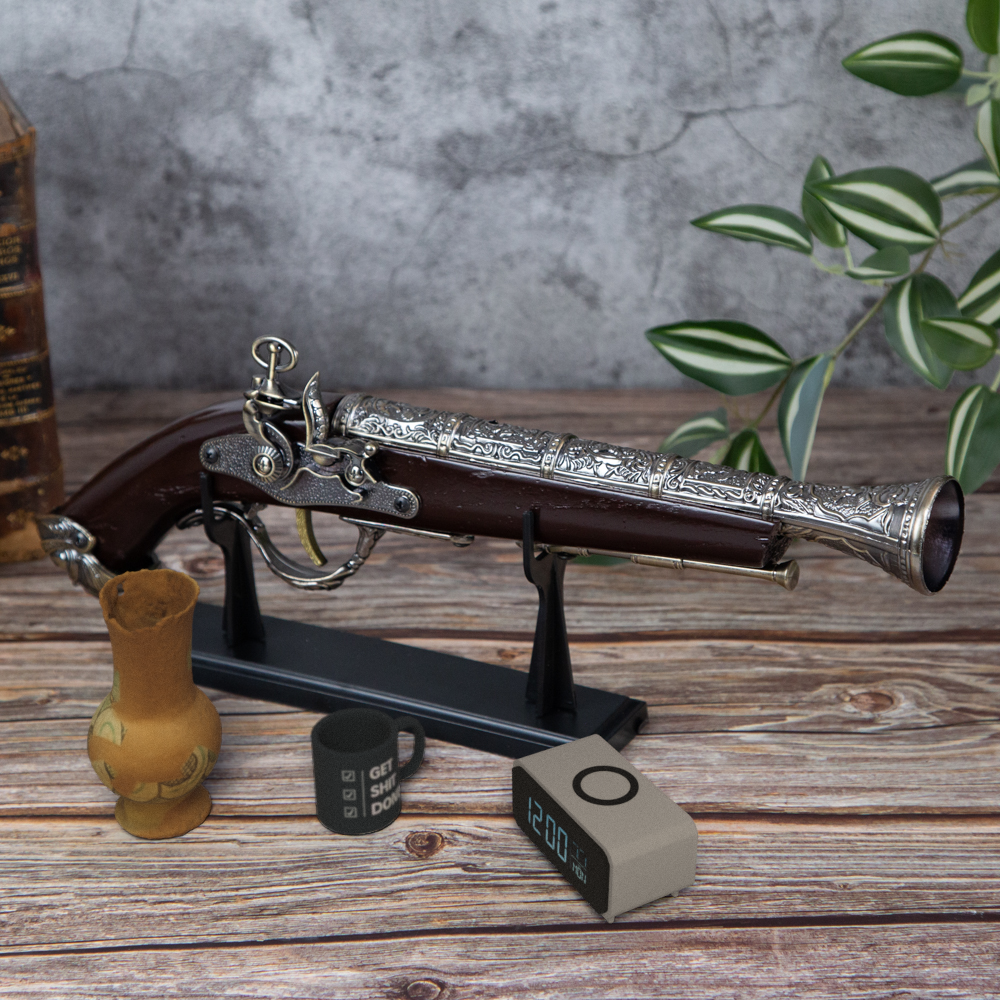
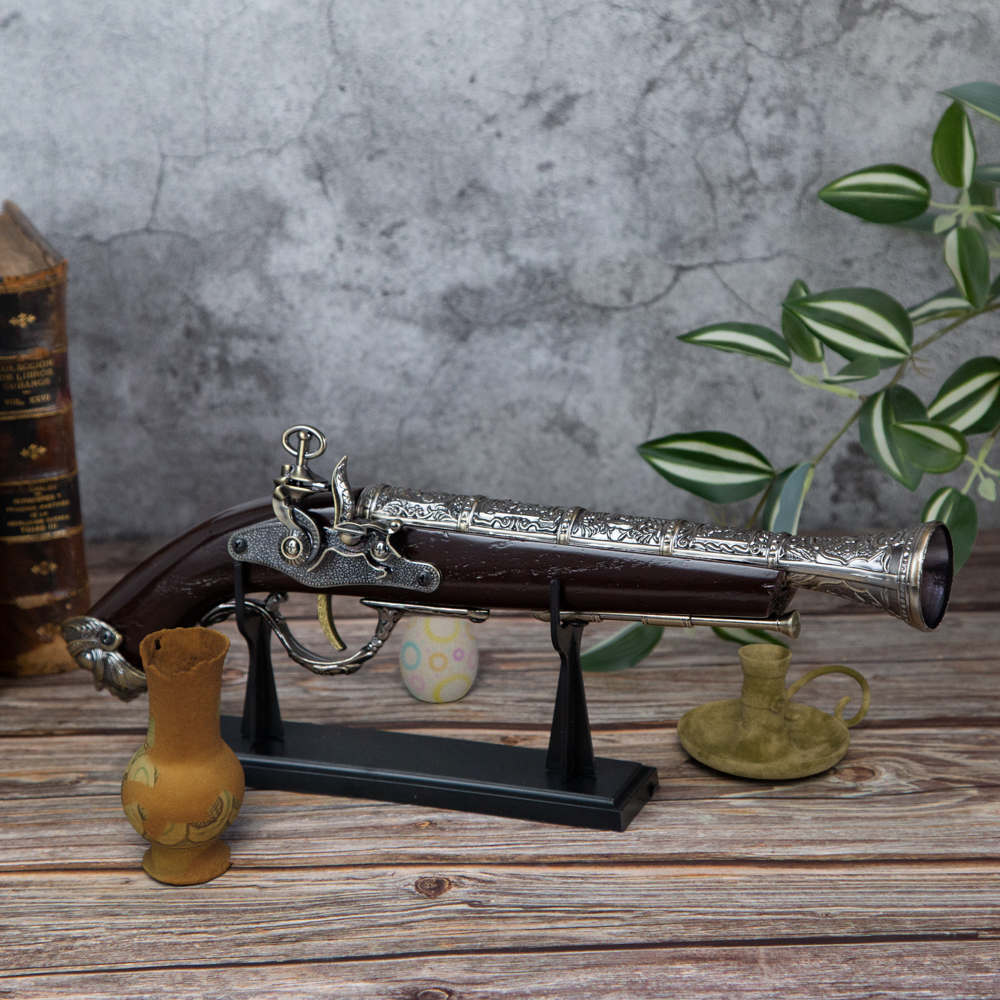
decorative egg: none [390,497,474,605] -> present [399,617,479,703]
candle holder: none [684,562,890,711] -> present [677,644,871,779]
mug: present [310,708,426,835] -> none [327,764,434,881]
alarm clock: present [512,734,698,923] -> none [514,783,686,945]

